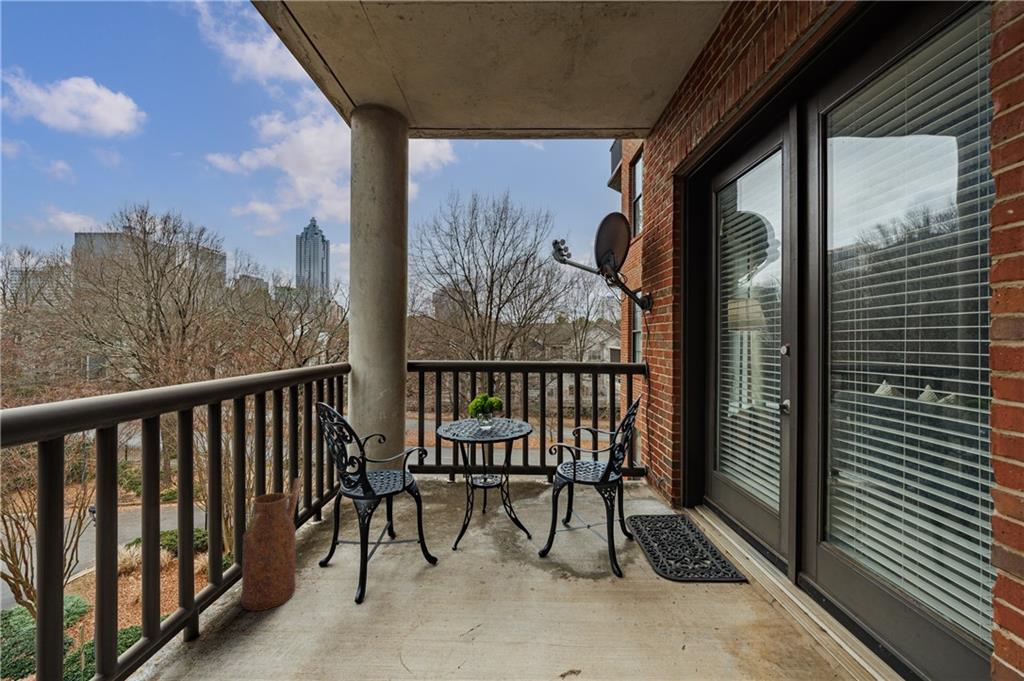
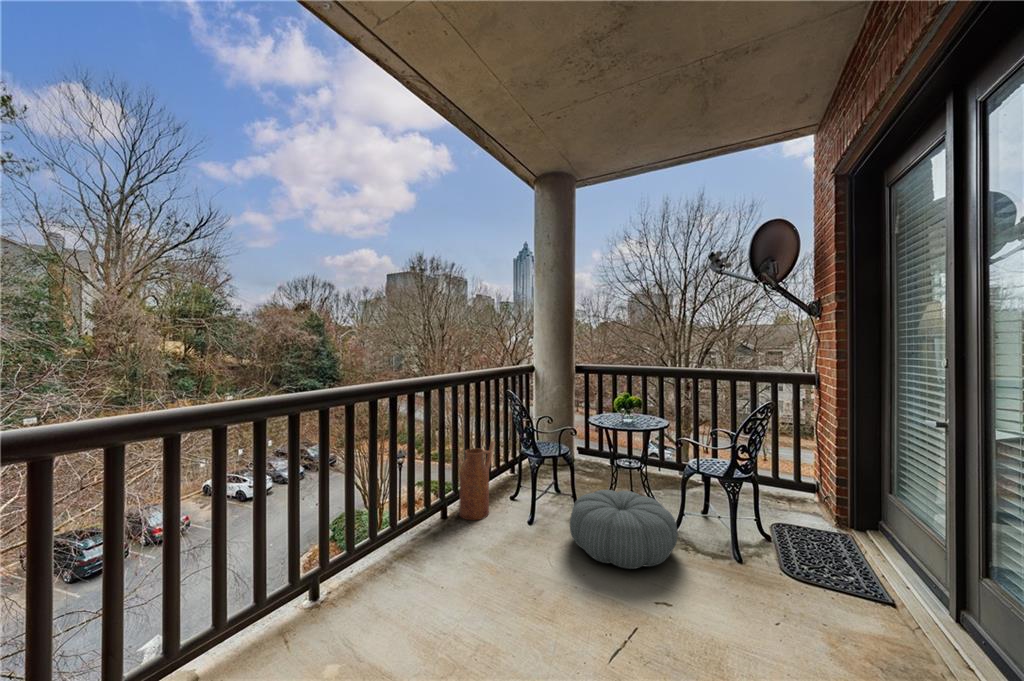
pouf: none [429,516,560,622] -> present [570,490,678,569]

